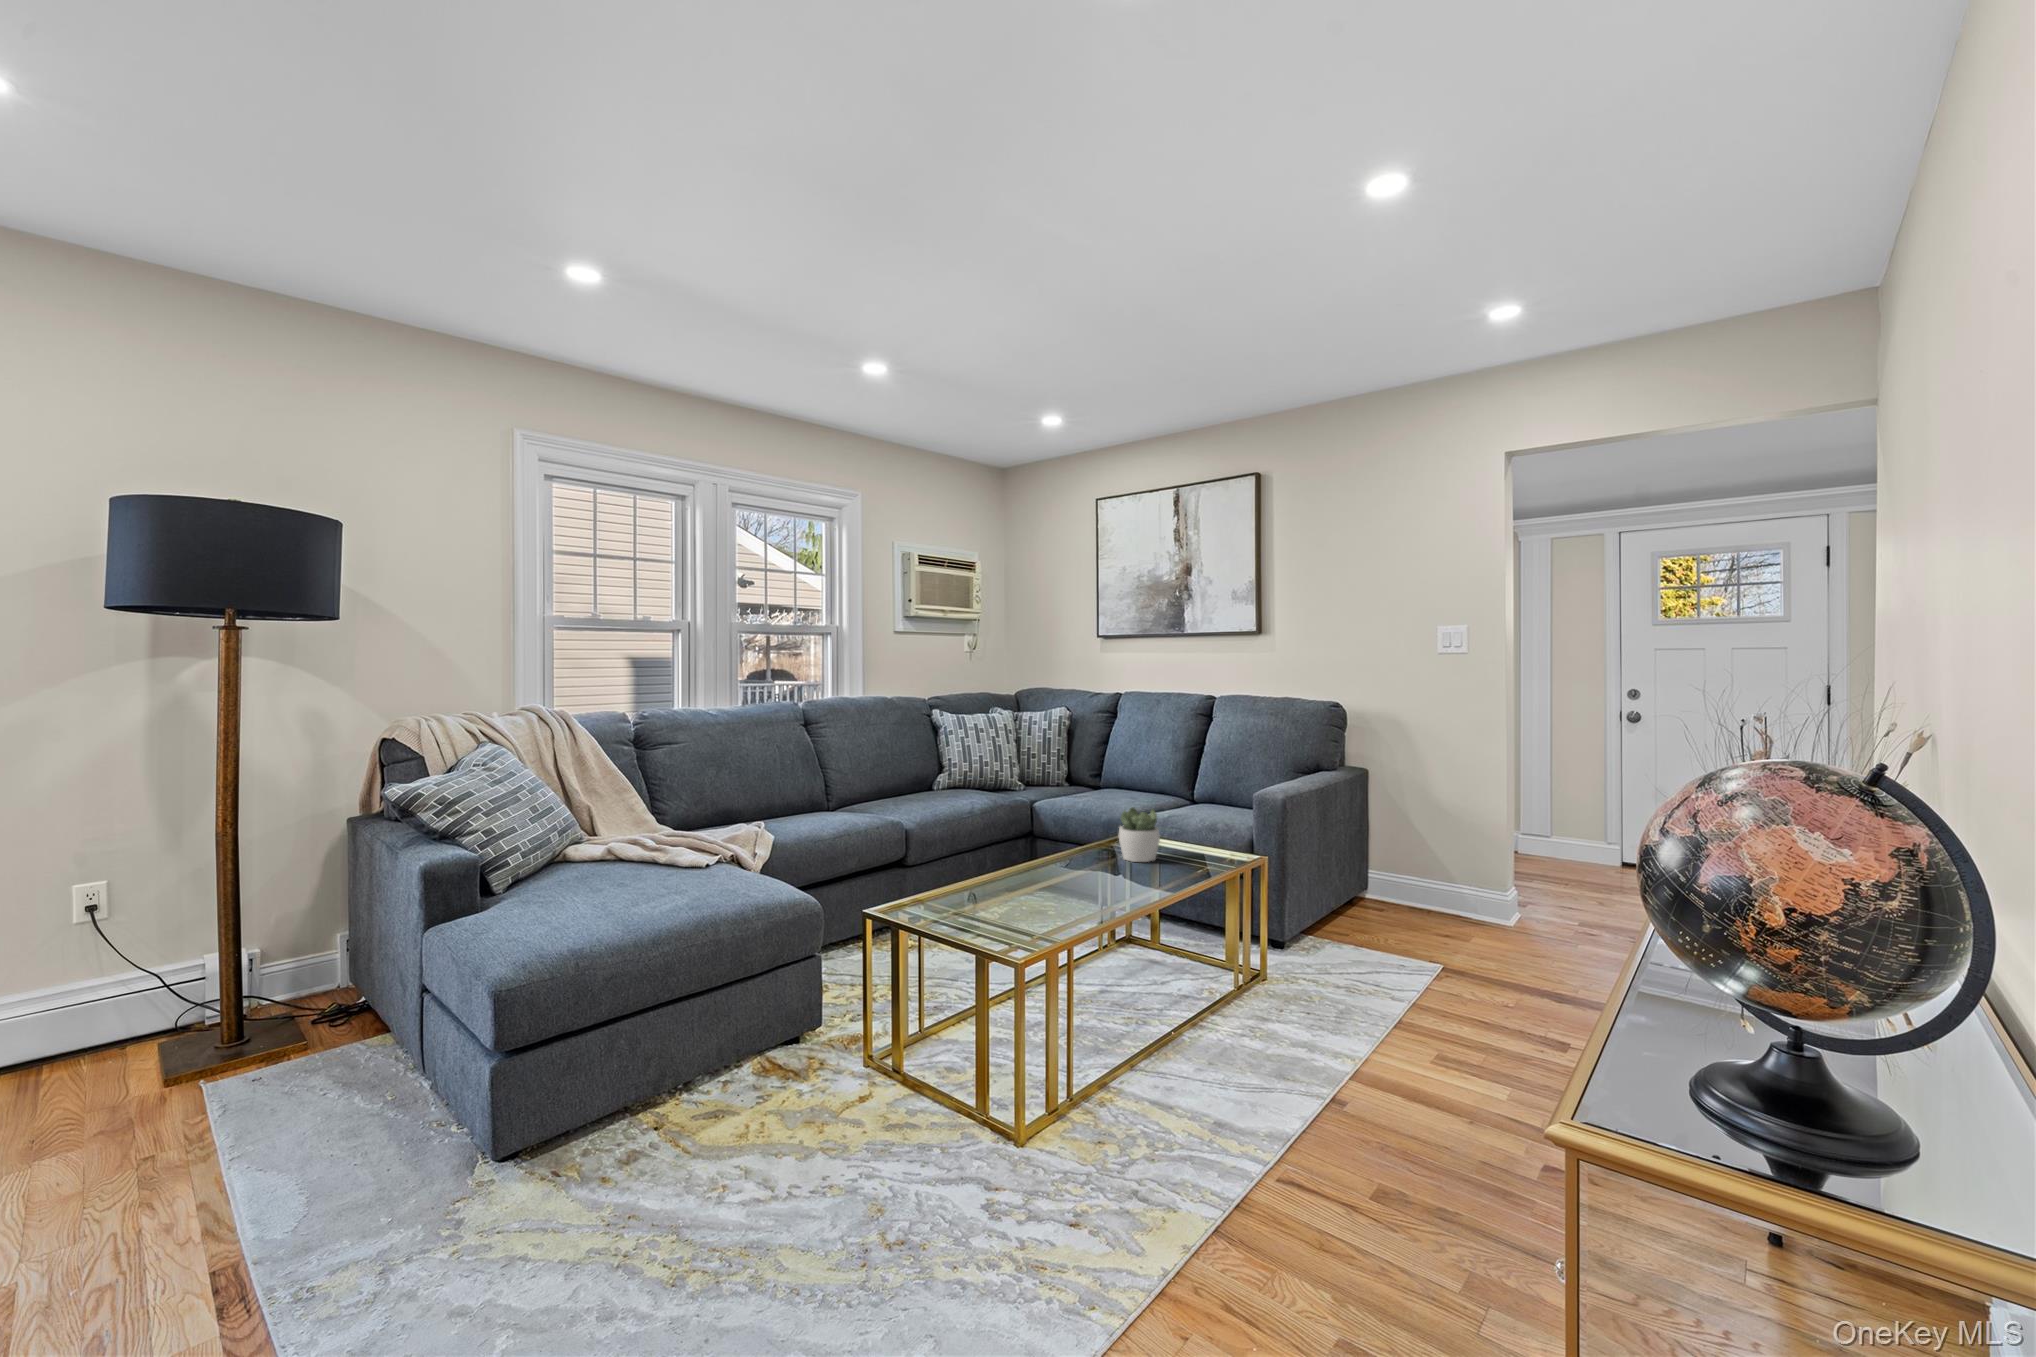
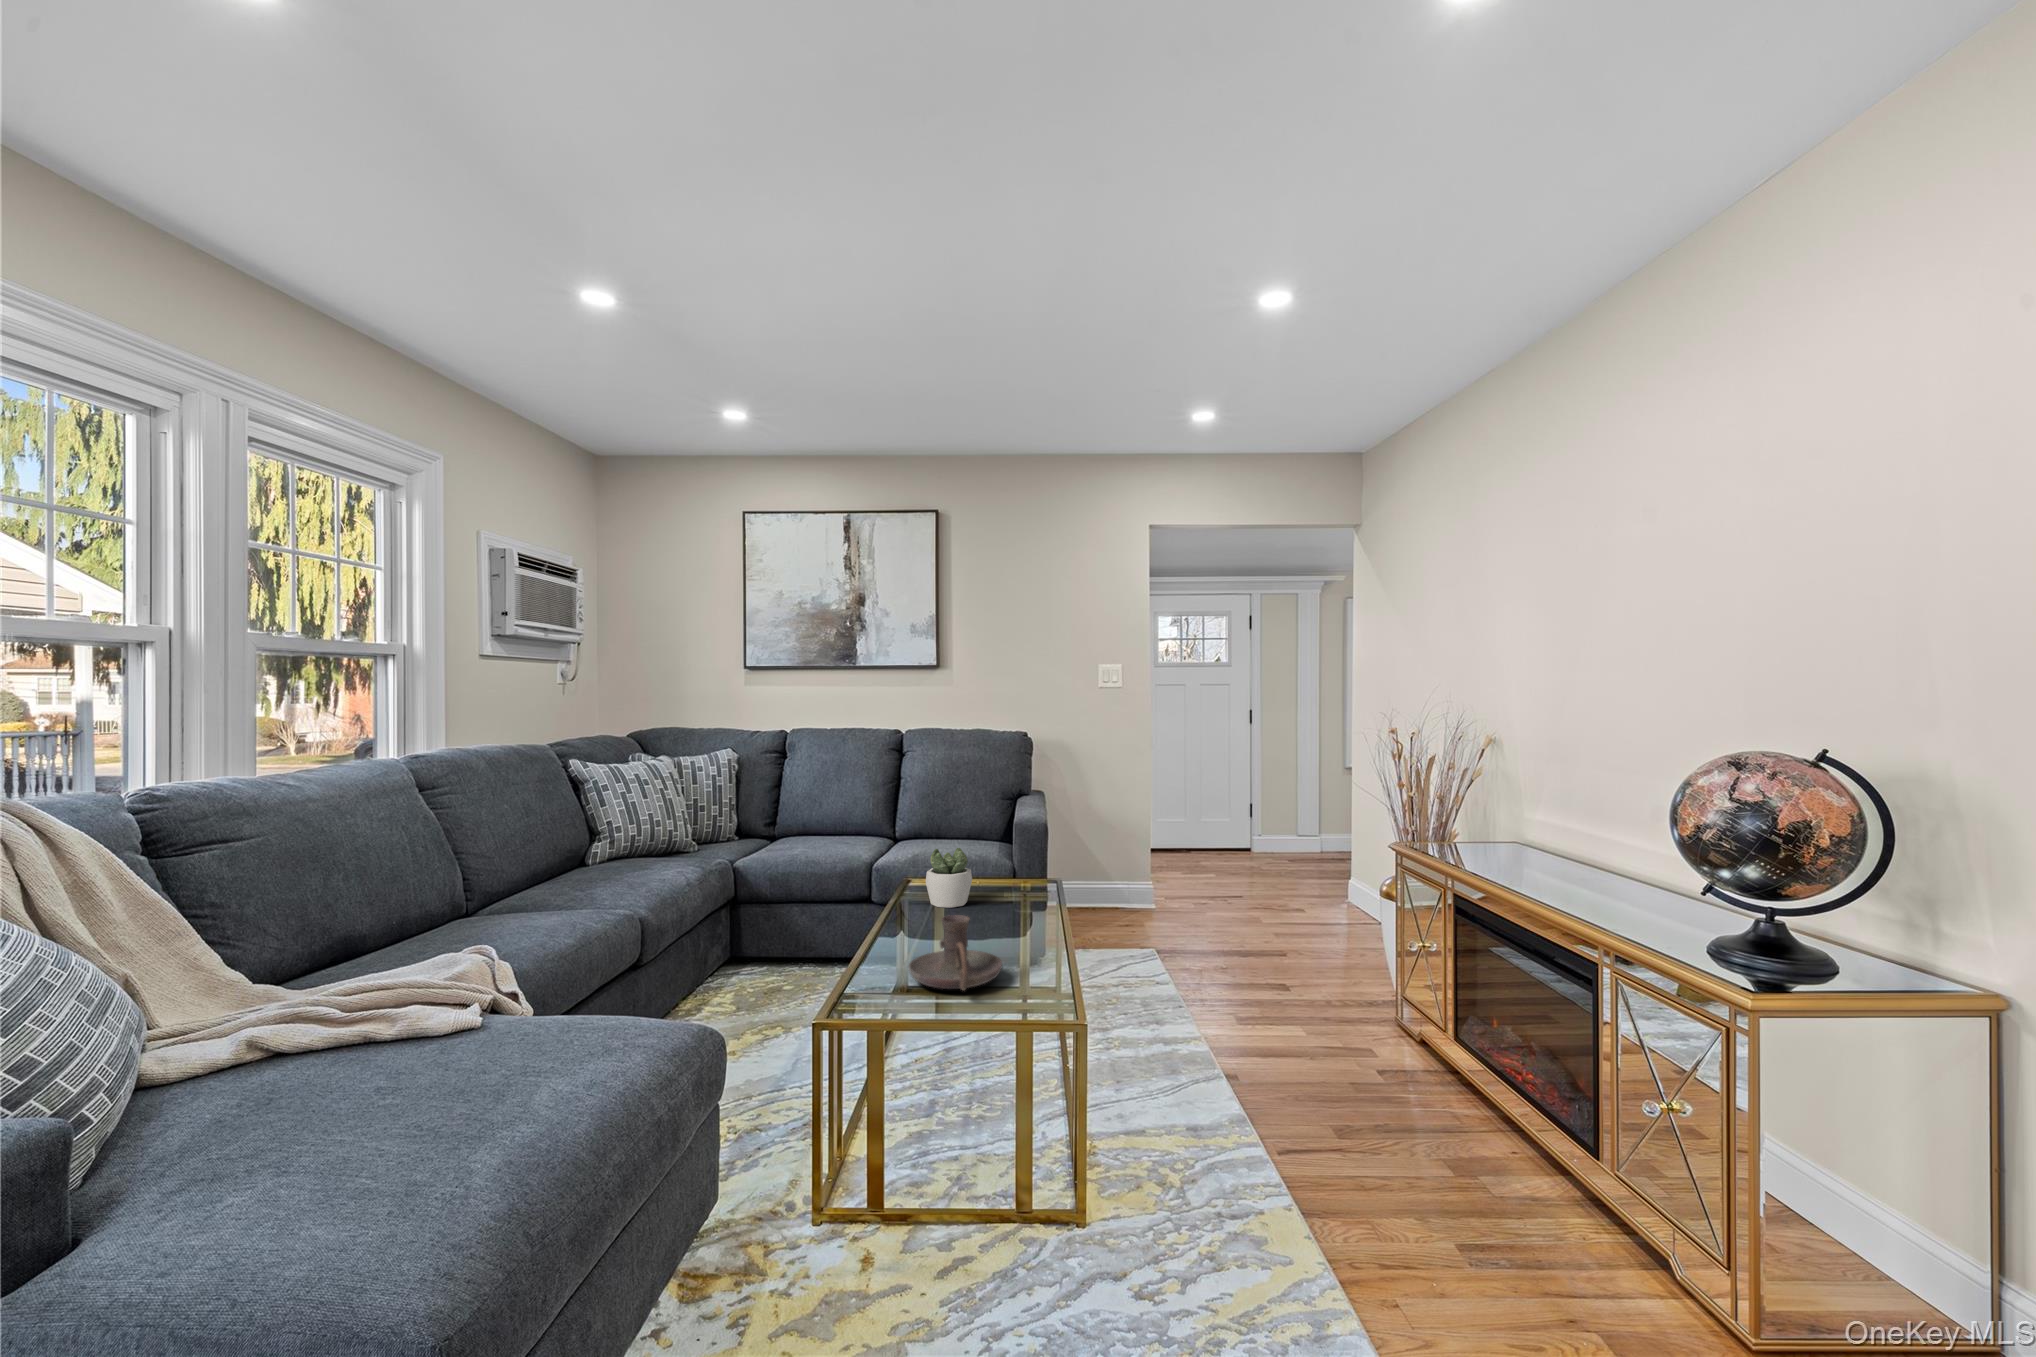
candle holder: none [978,855,1057,915] -> present [909,915,1002,991]

